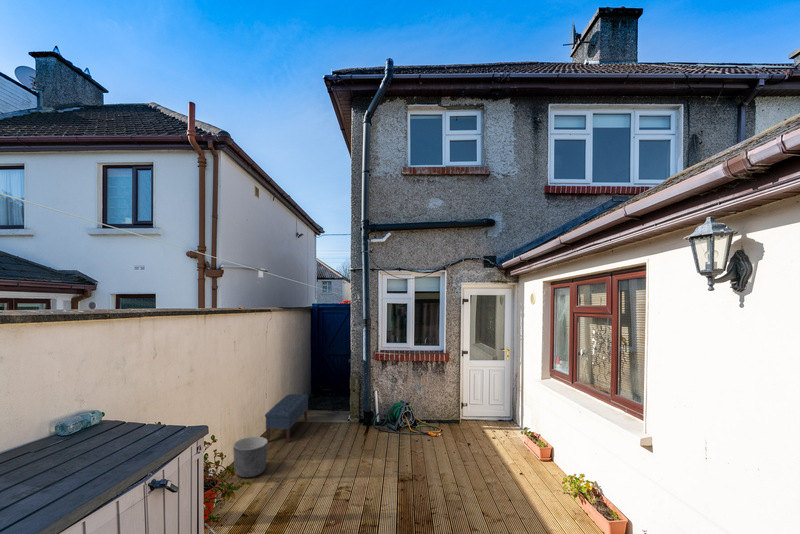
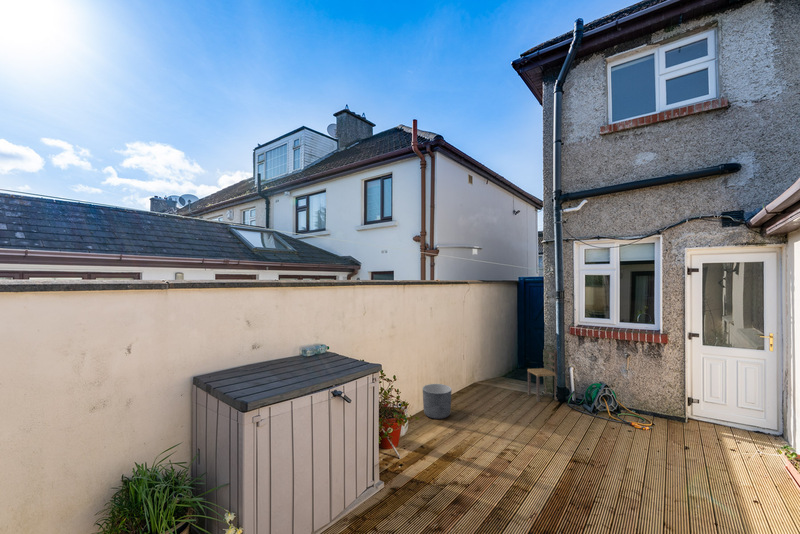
chair: none [336,375,364,432] -> present [528,346,558,402]
bench: present [265,394,308,443] -> none [459,358,503,400]

